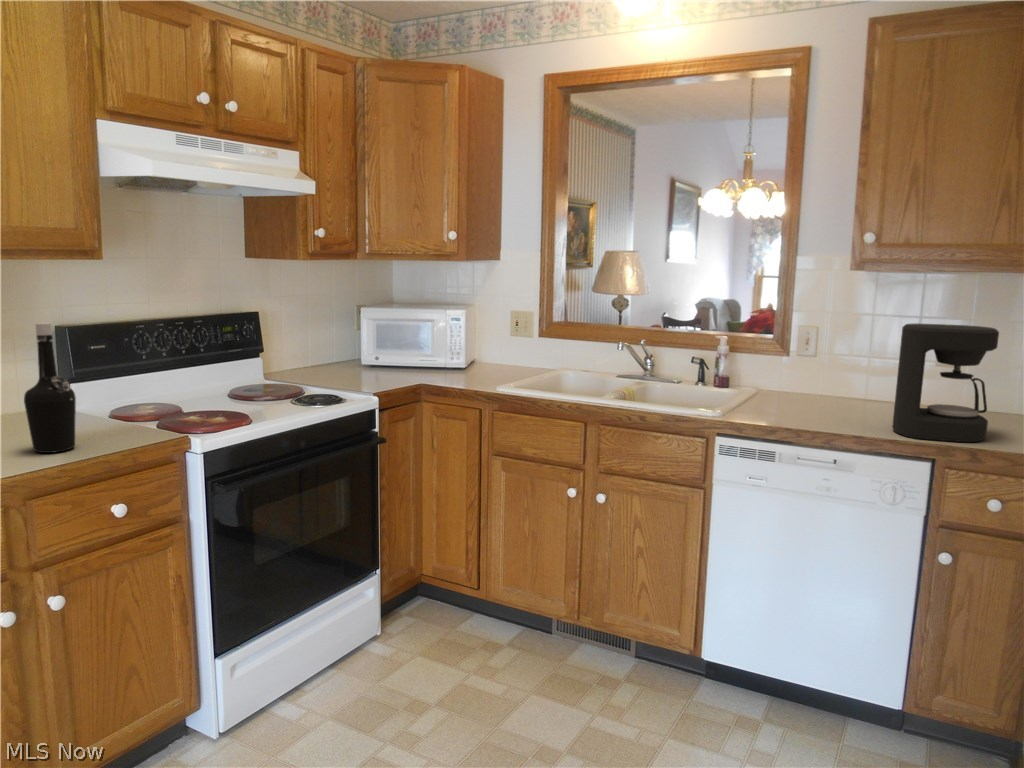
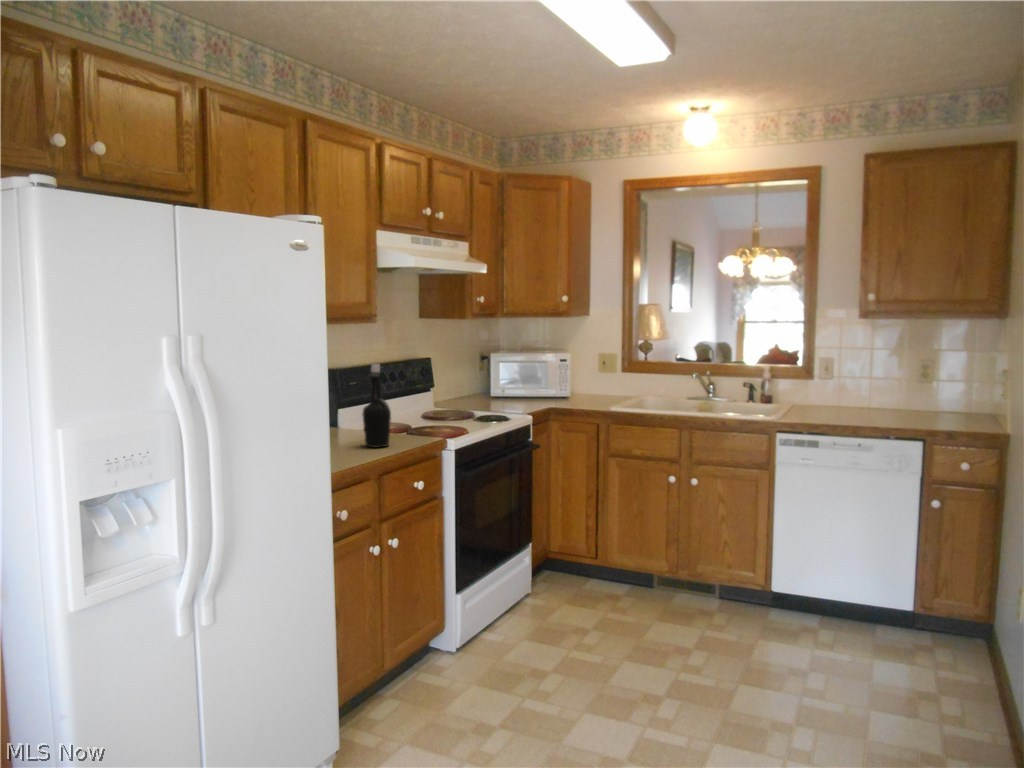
coffee maker: present [892,323,999,442] -> none [896,353,960,428]

